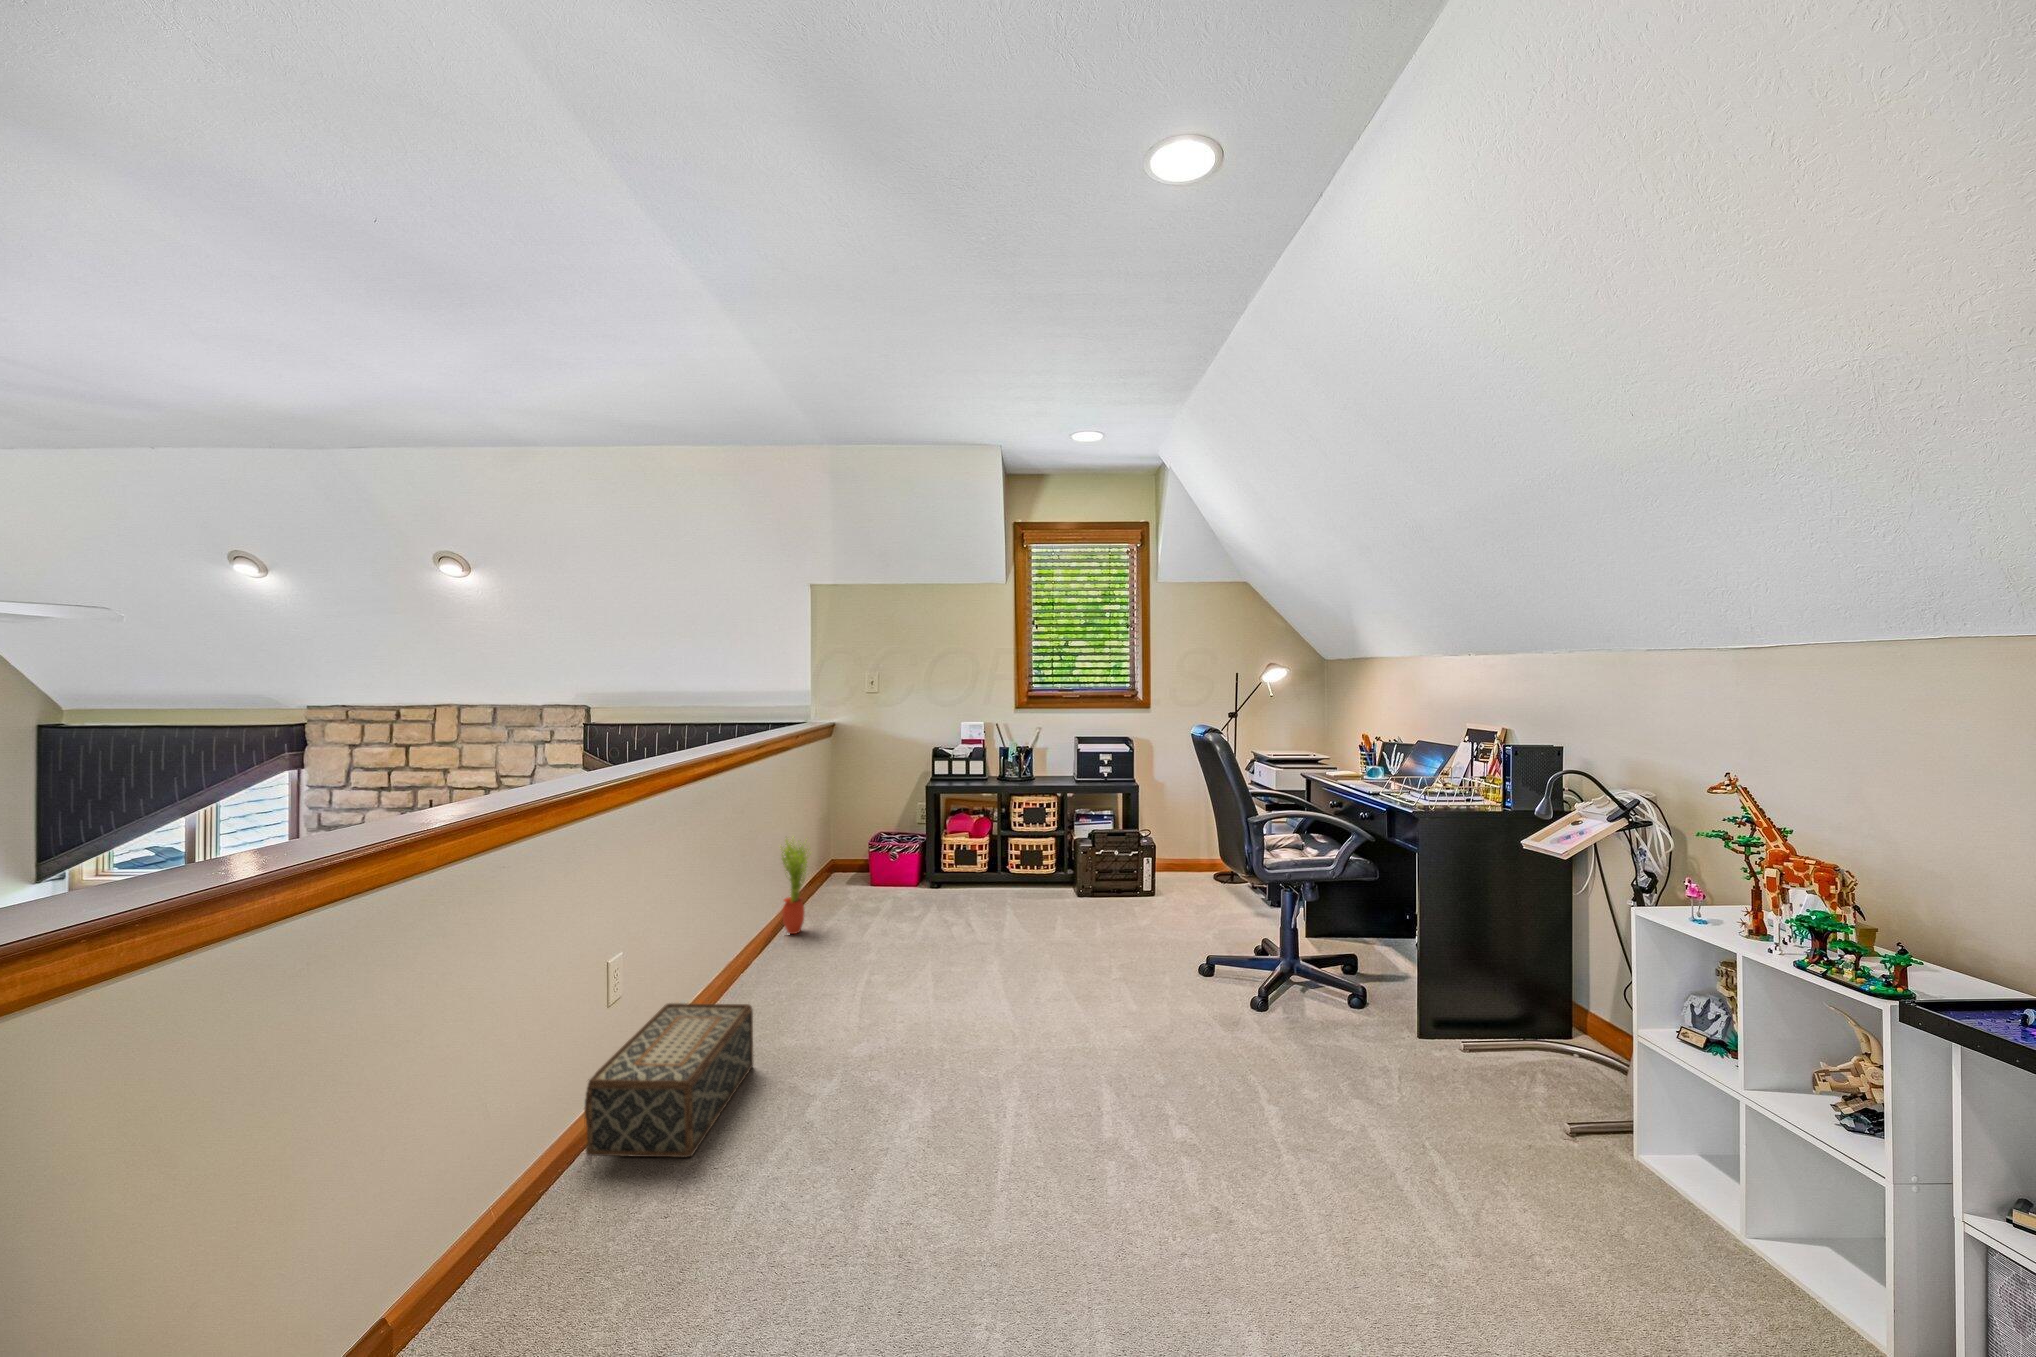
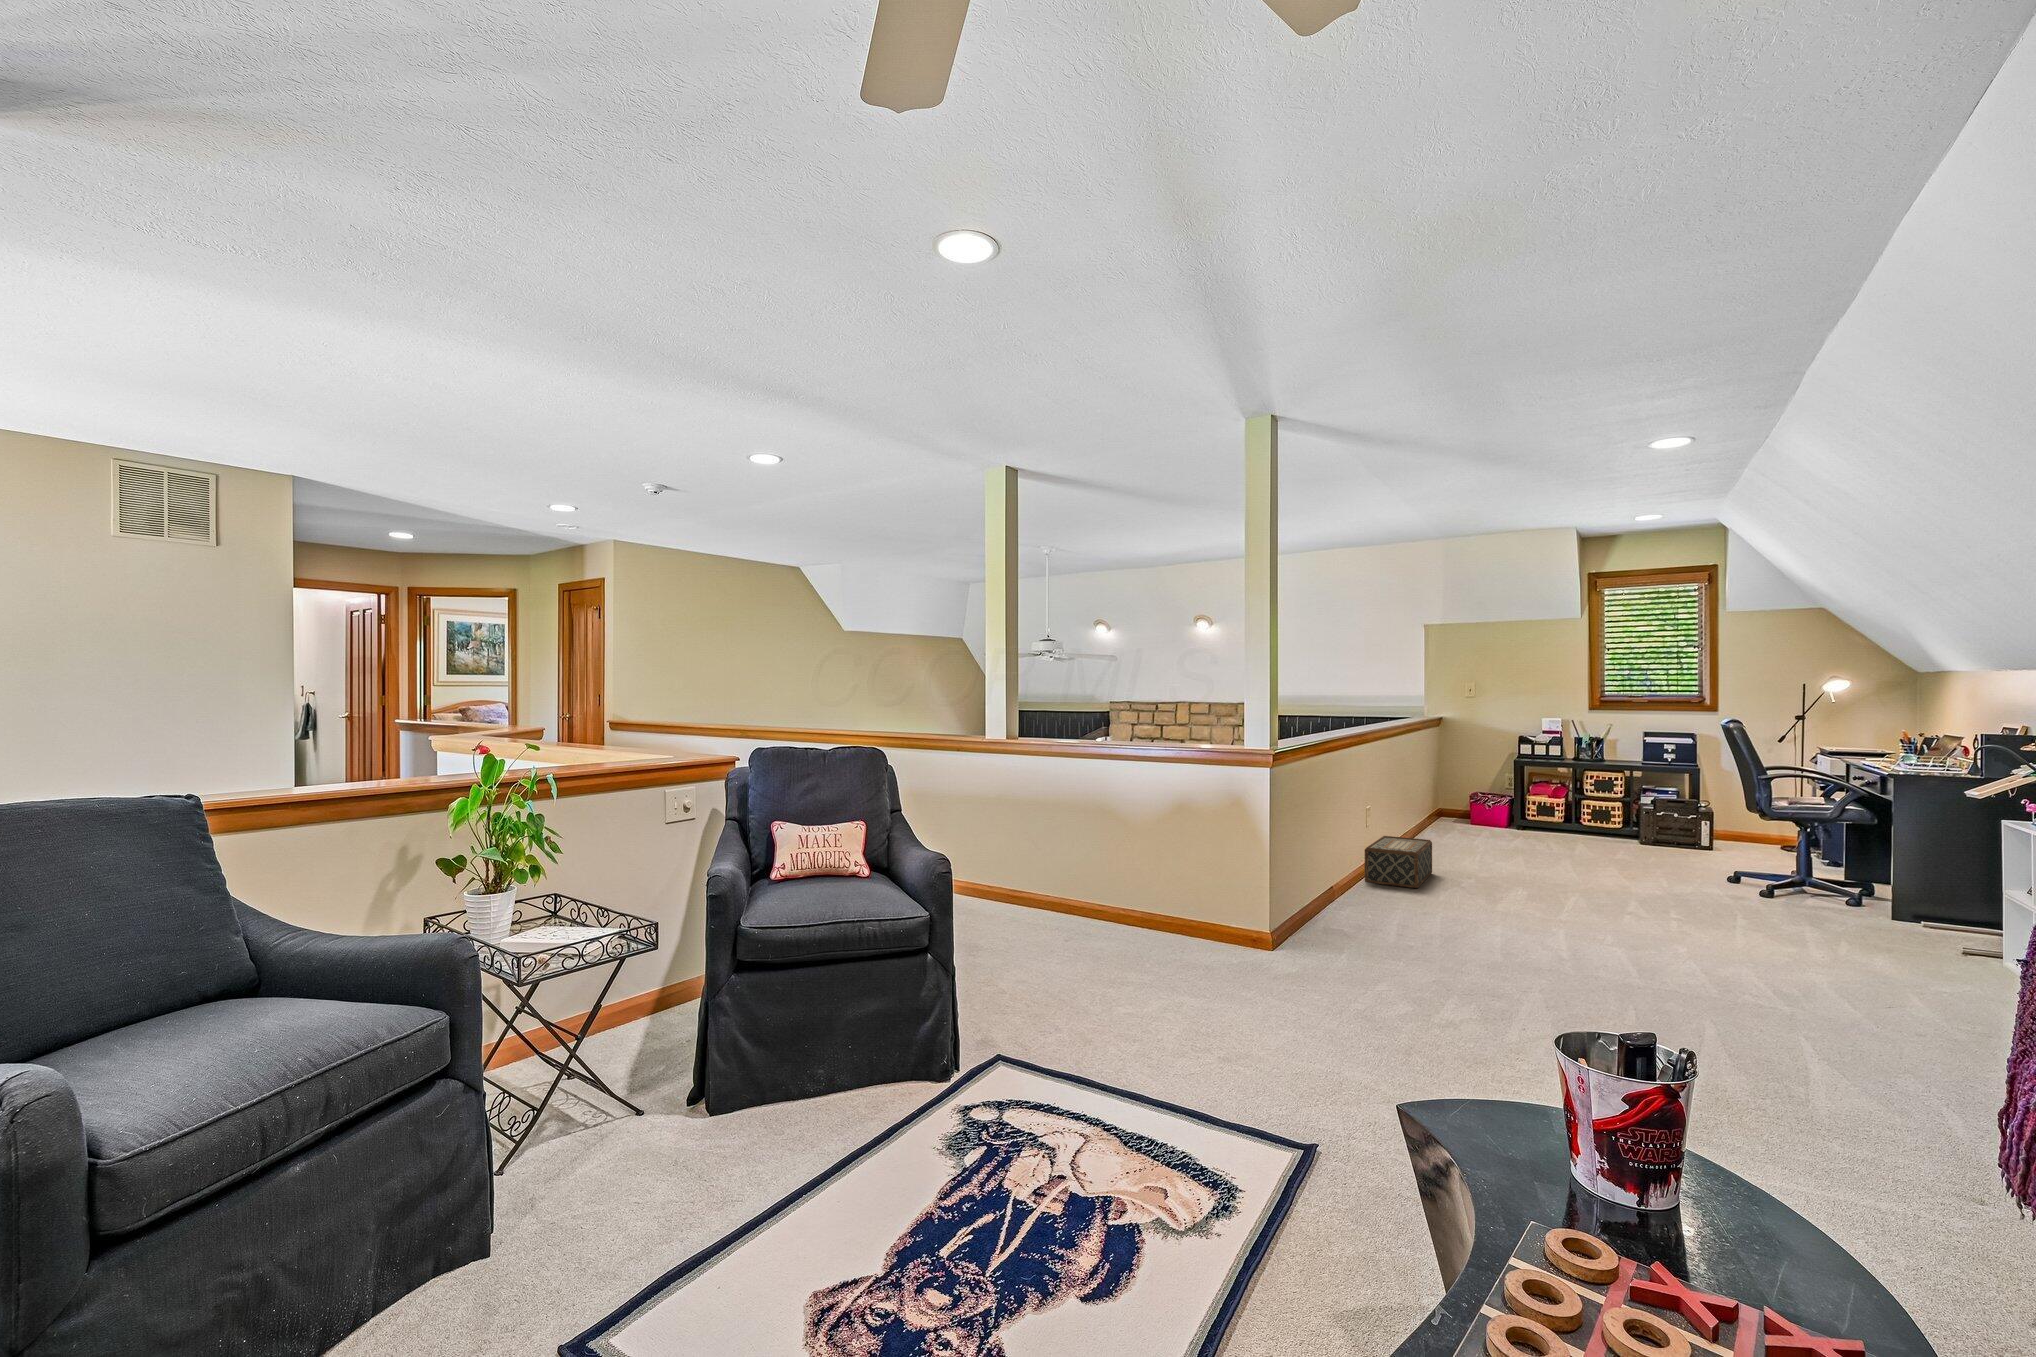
potted plant: present [780,839,811,934] -> none [1418,778,1440,840]

